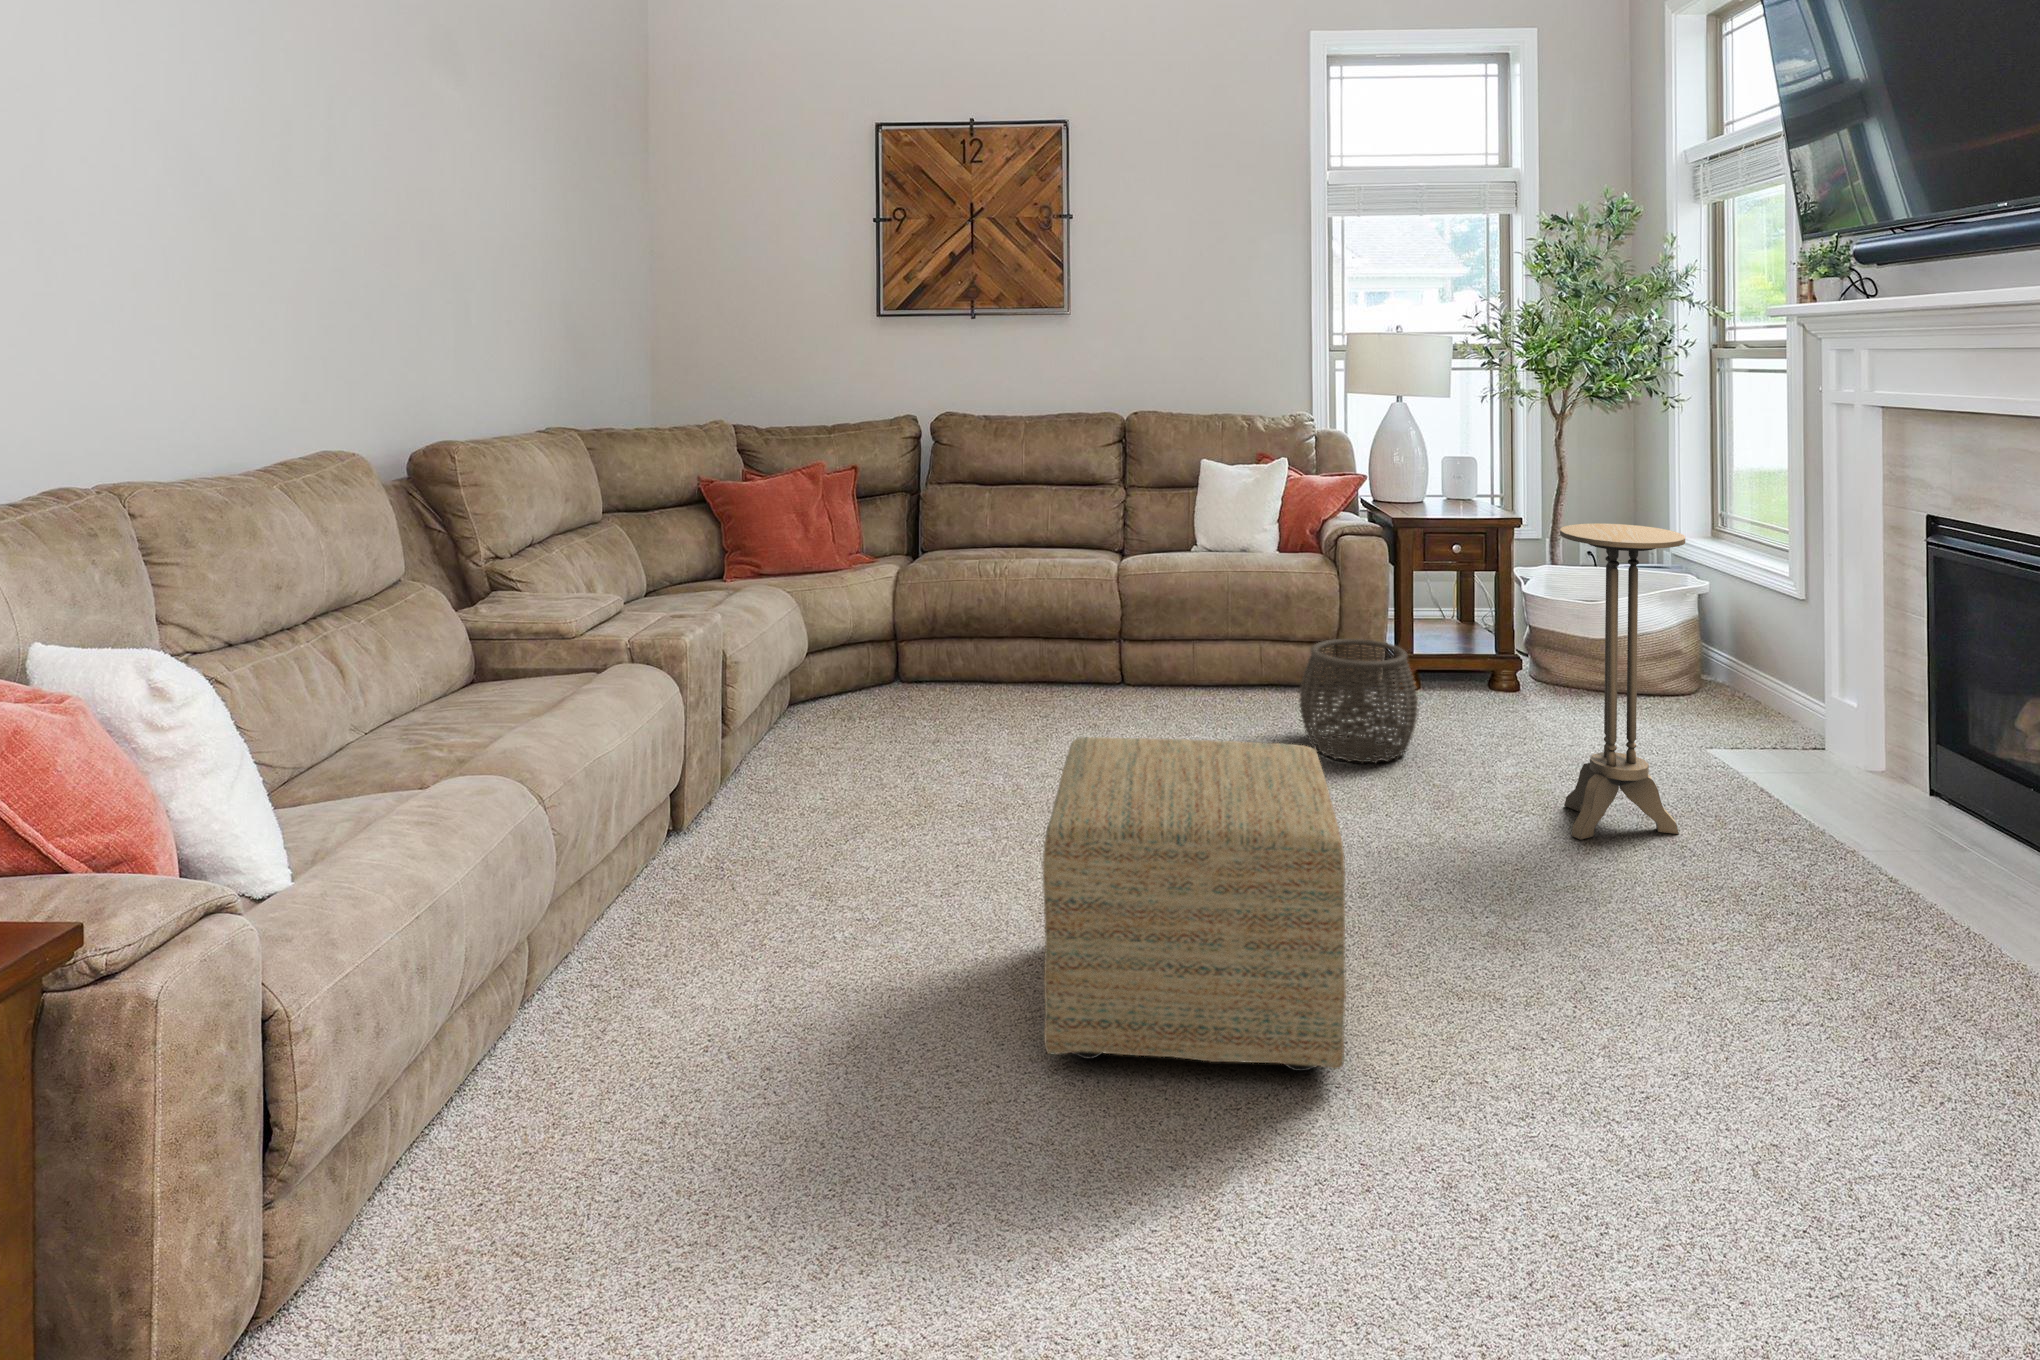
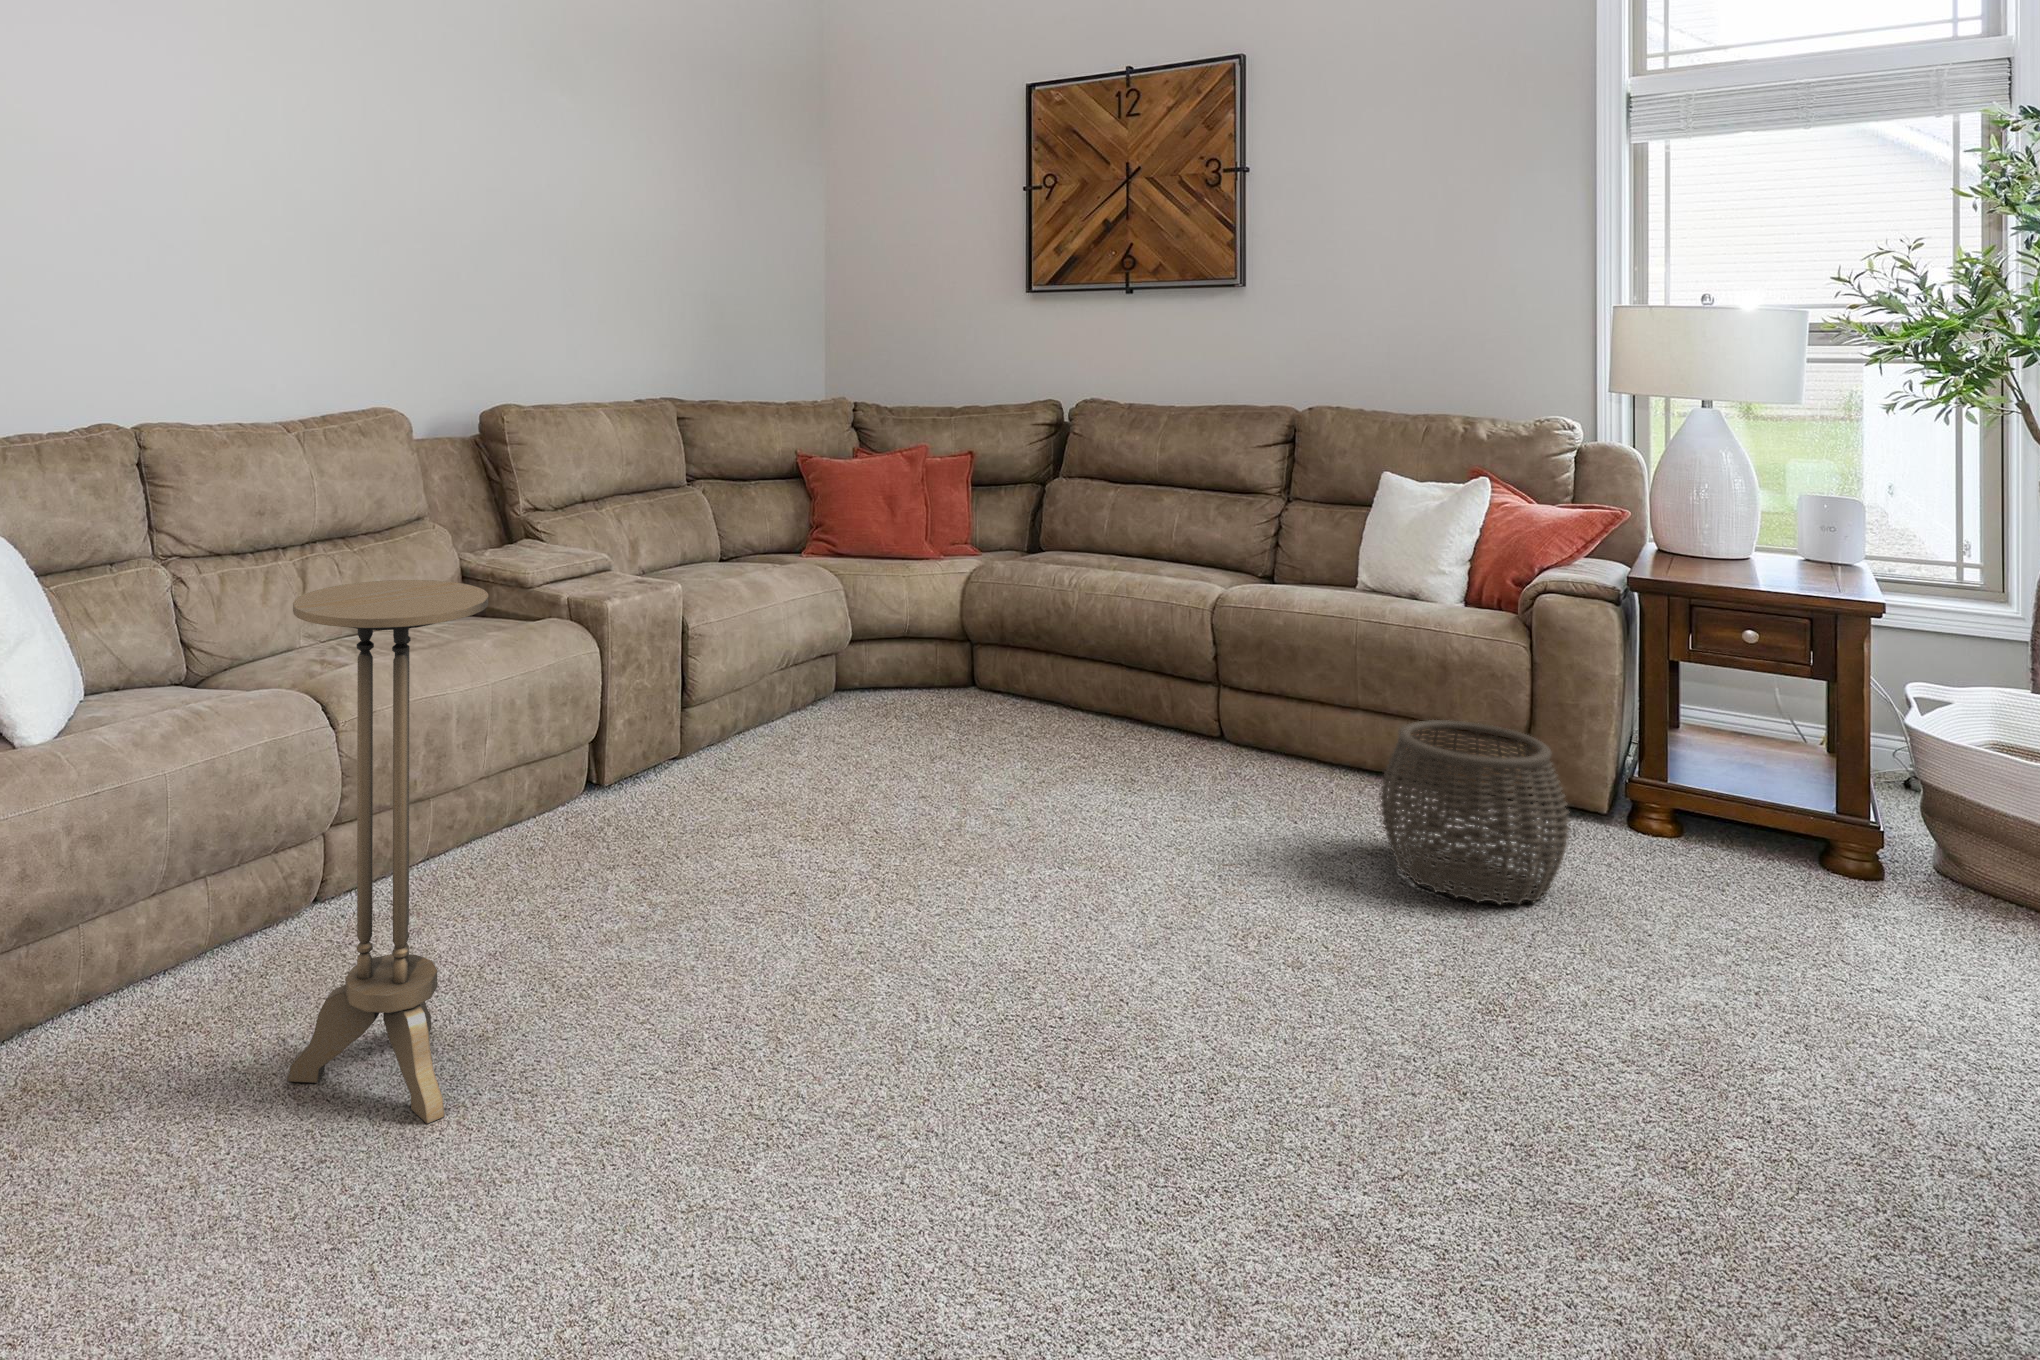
side table: present [1560,524,1685,840] -> present [287,580,488,1124]
ottoman: present [1043,737,1346,1071] -> none [654,759,1125,1256]

